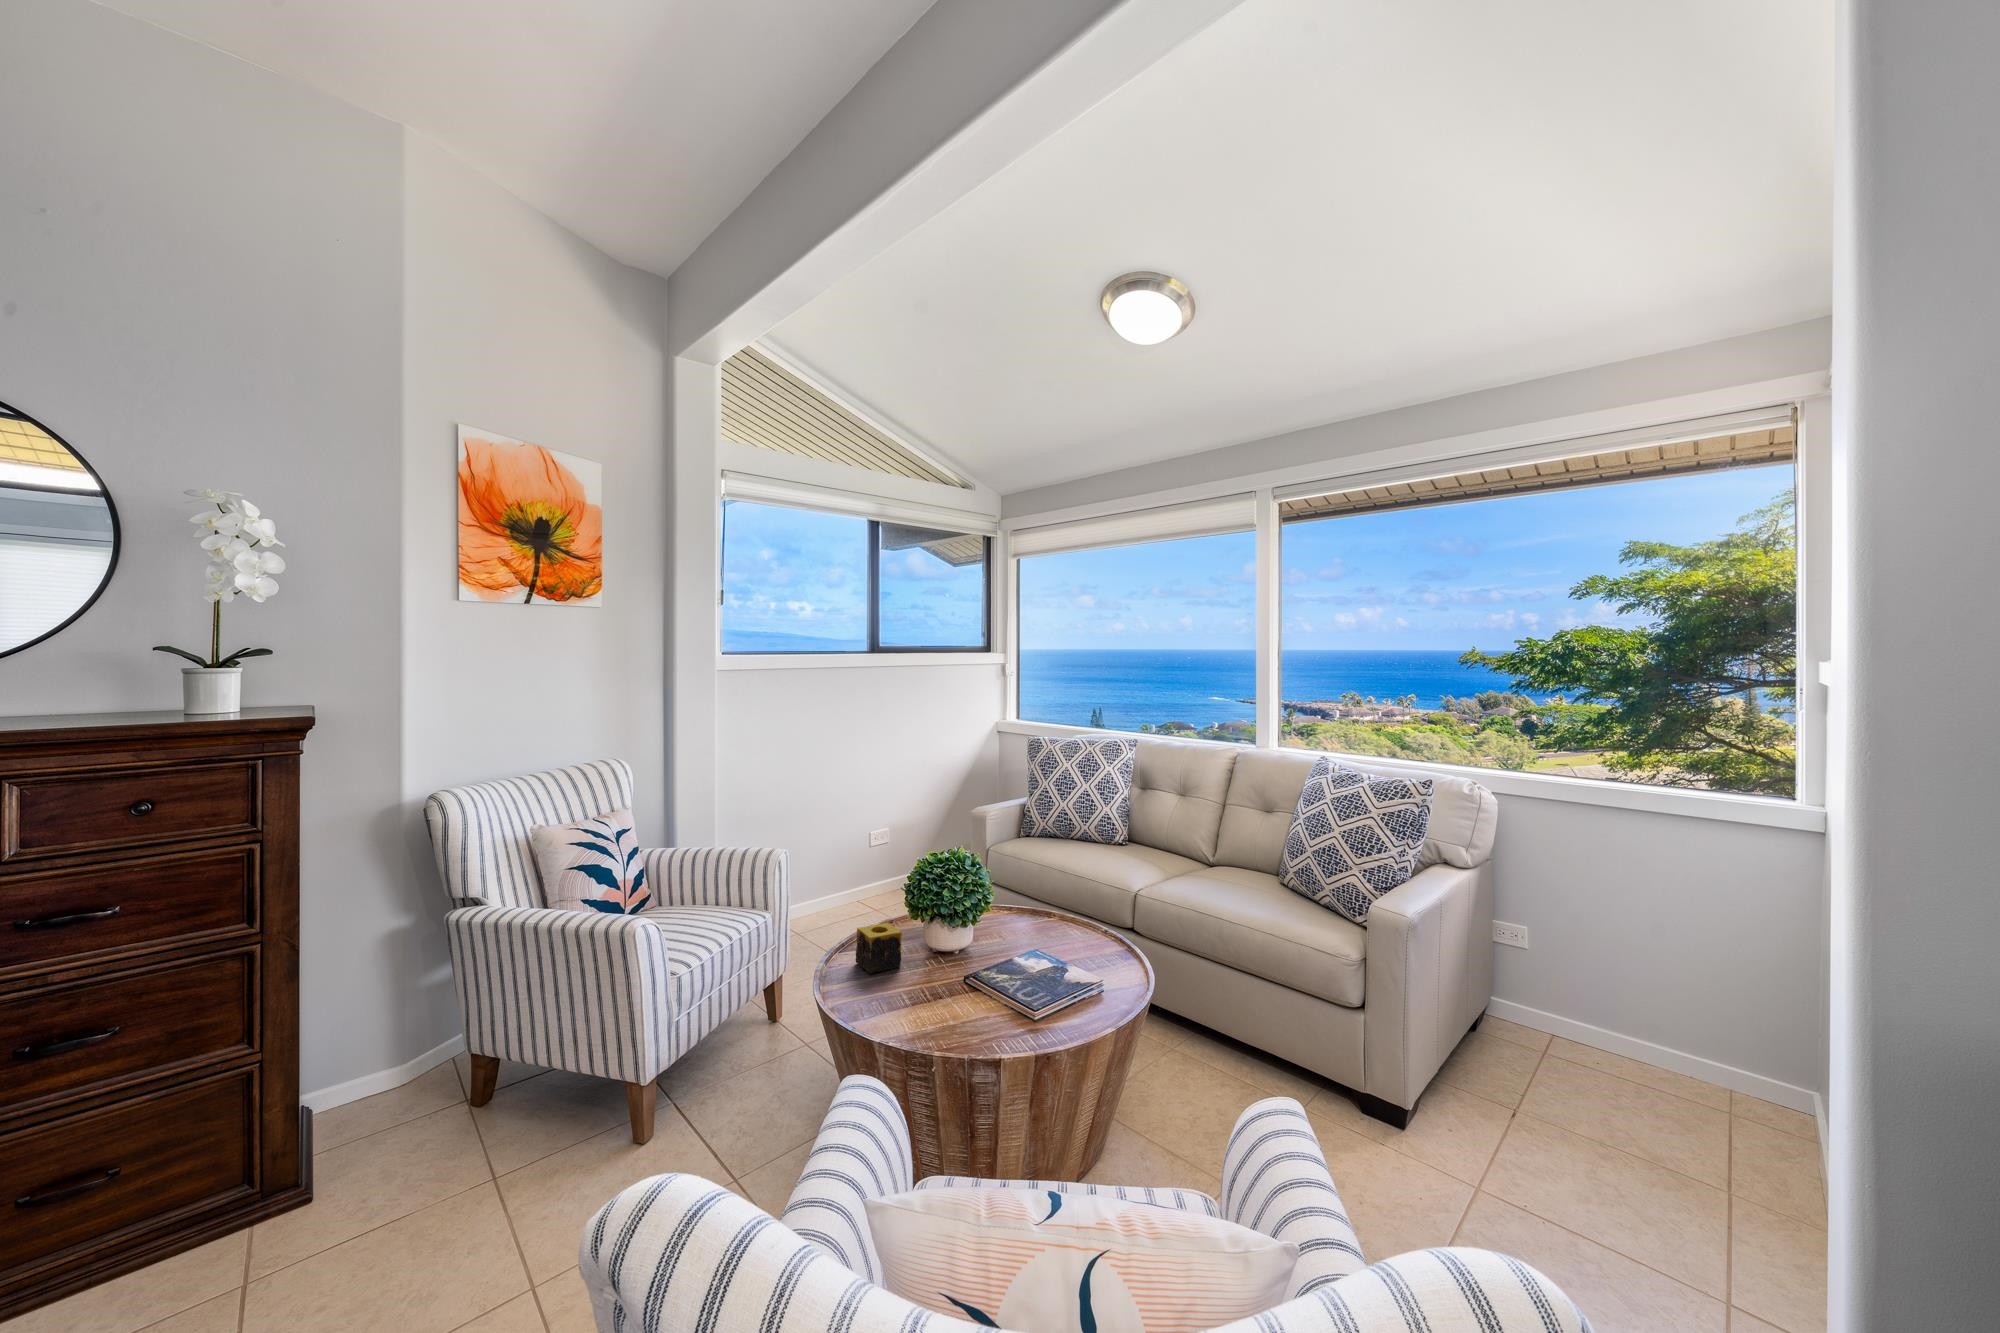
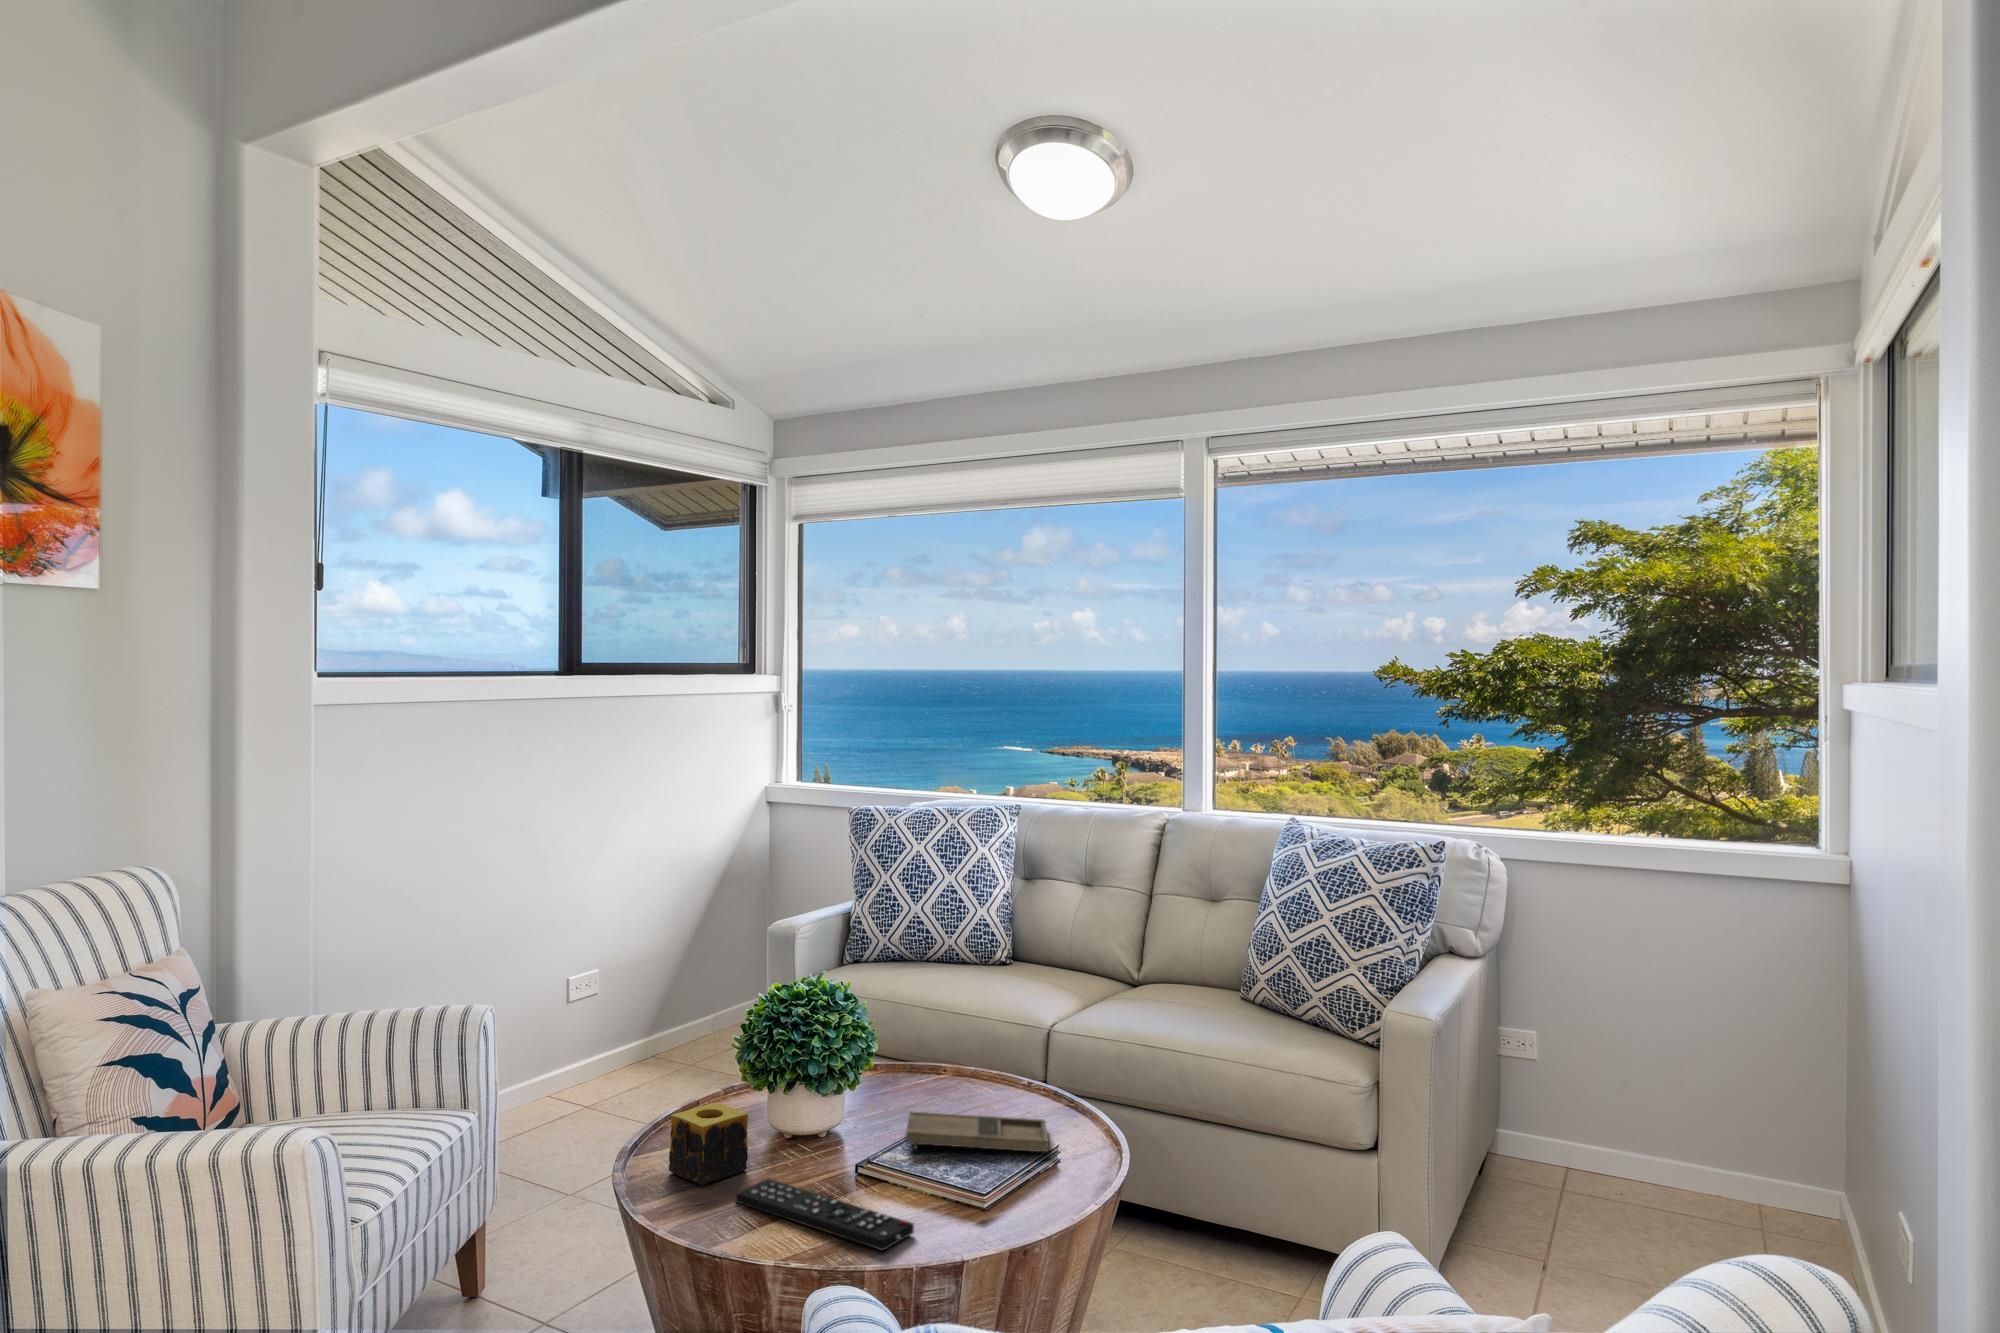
tray: none [1000,941,1099,978] -> present [905,1112,1049,1152]
remote control: none [885,974,981,1031] -> present [736,1179,914,1250]

